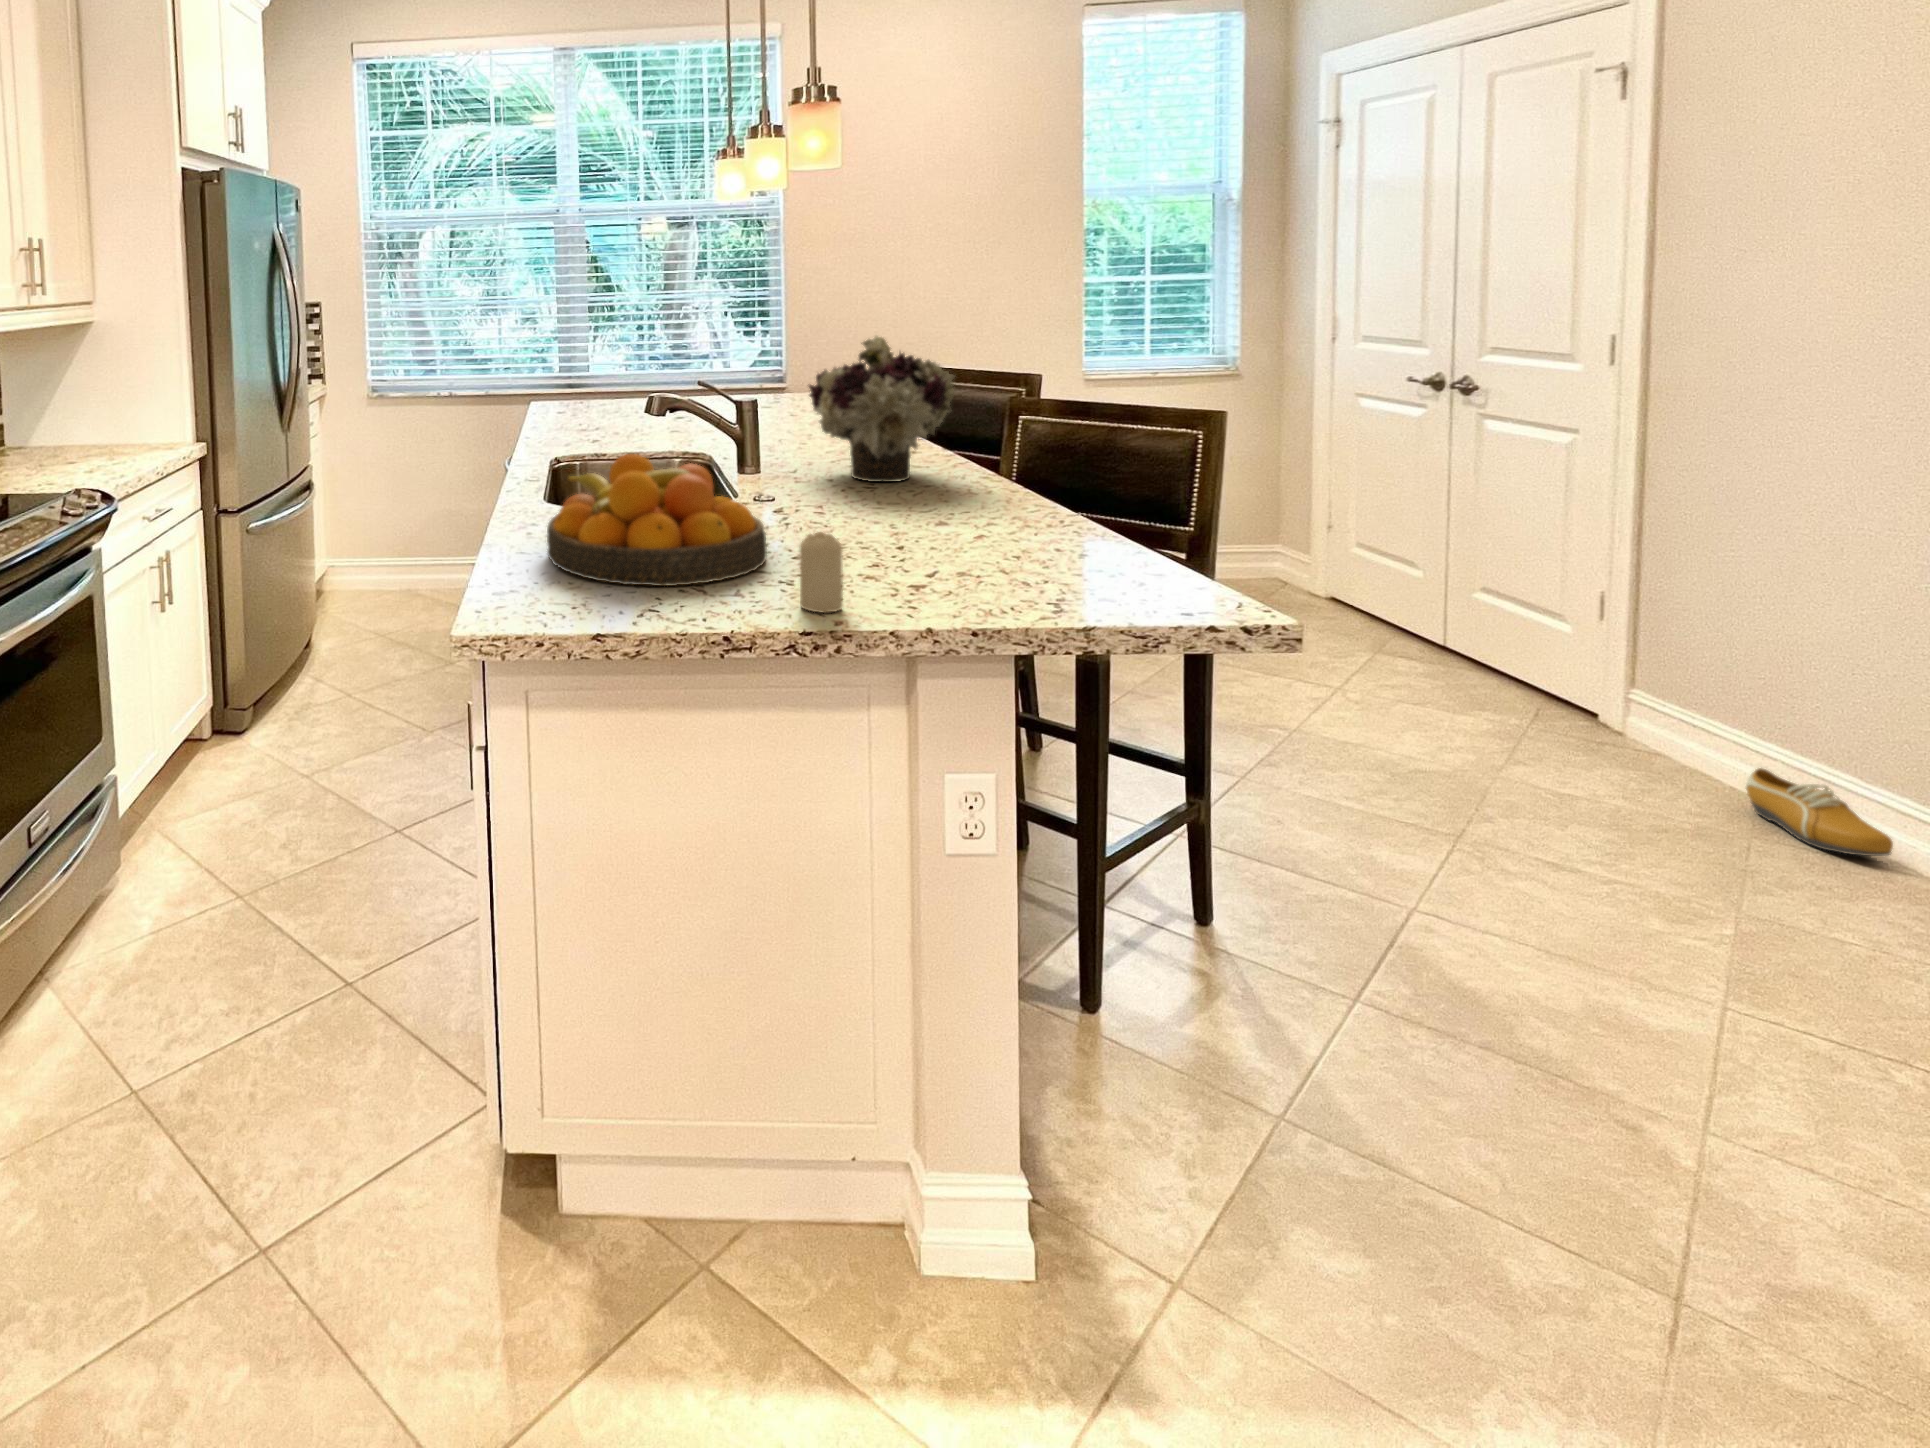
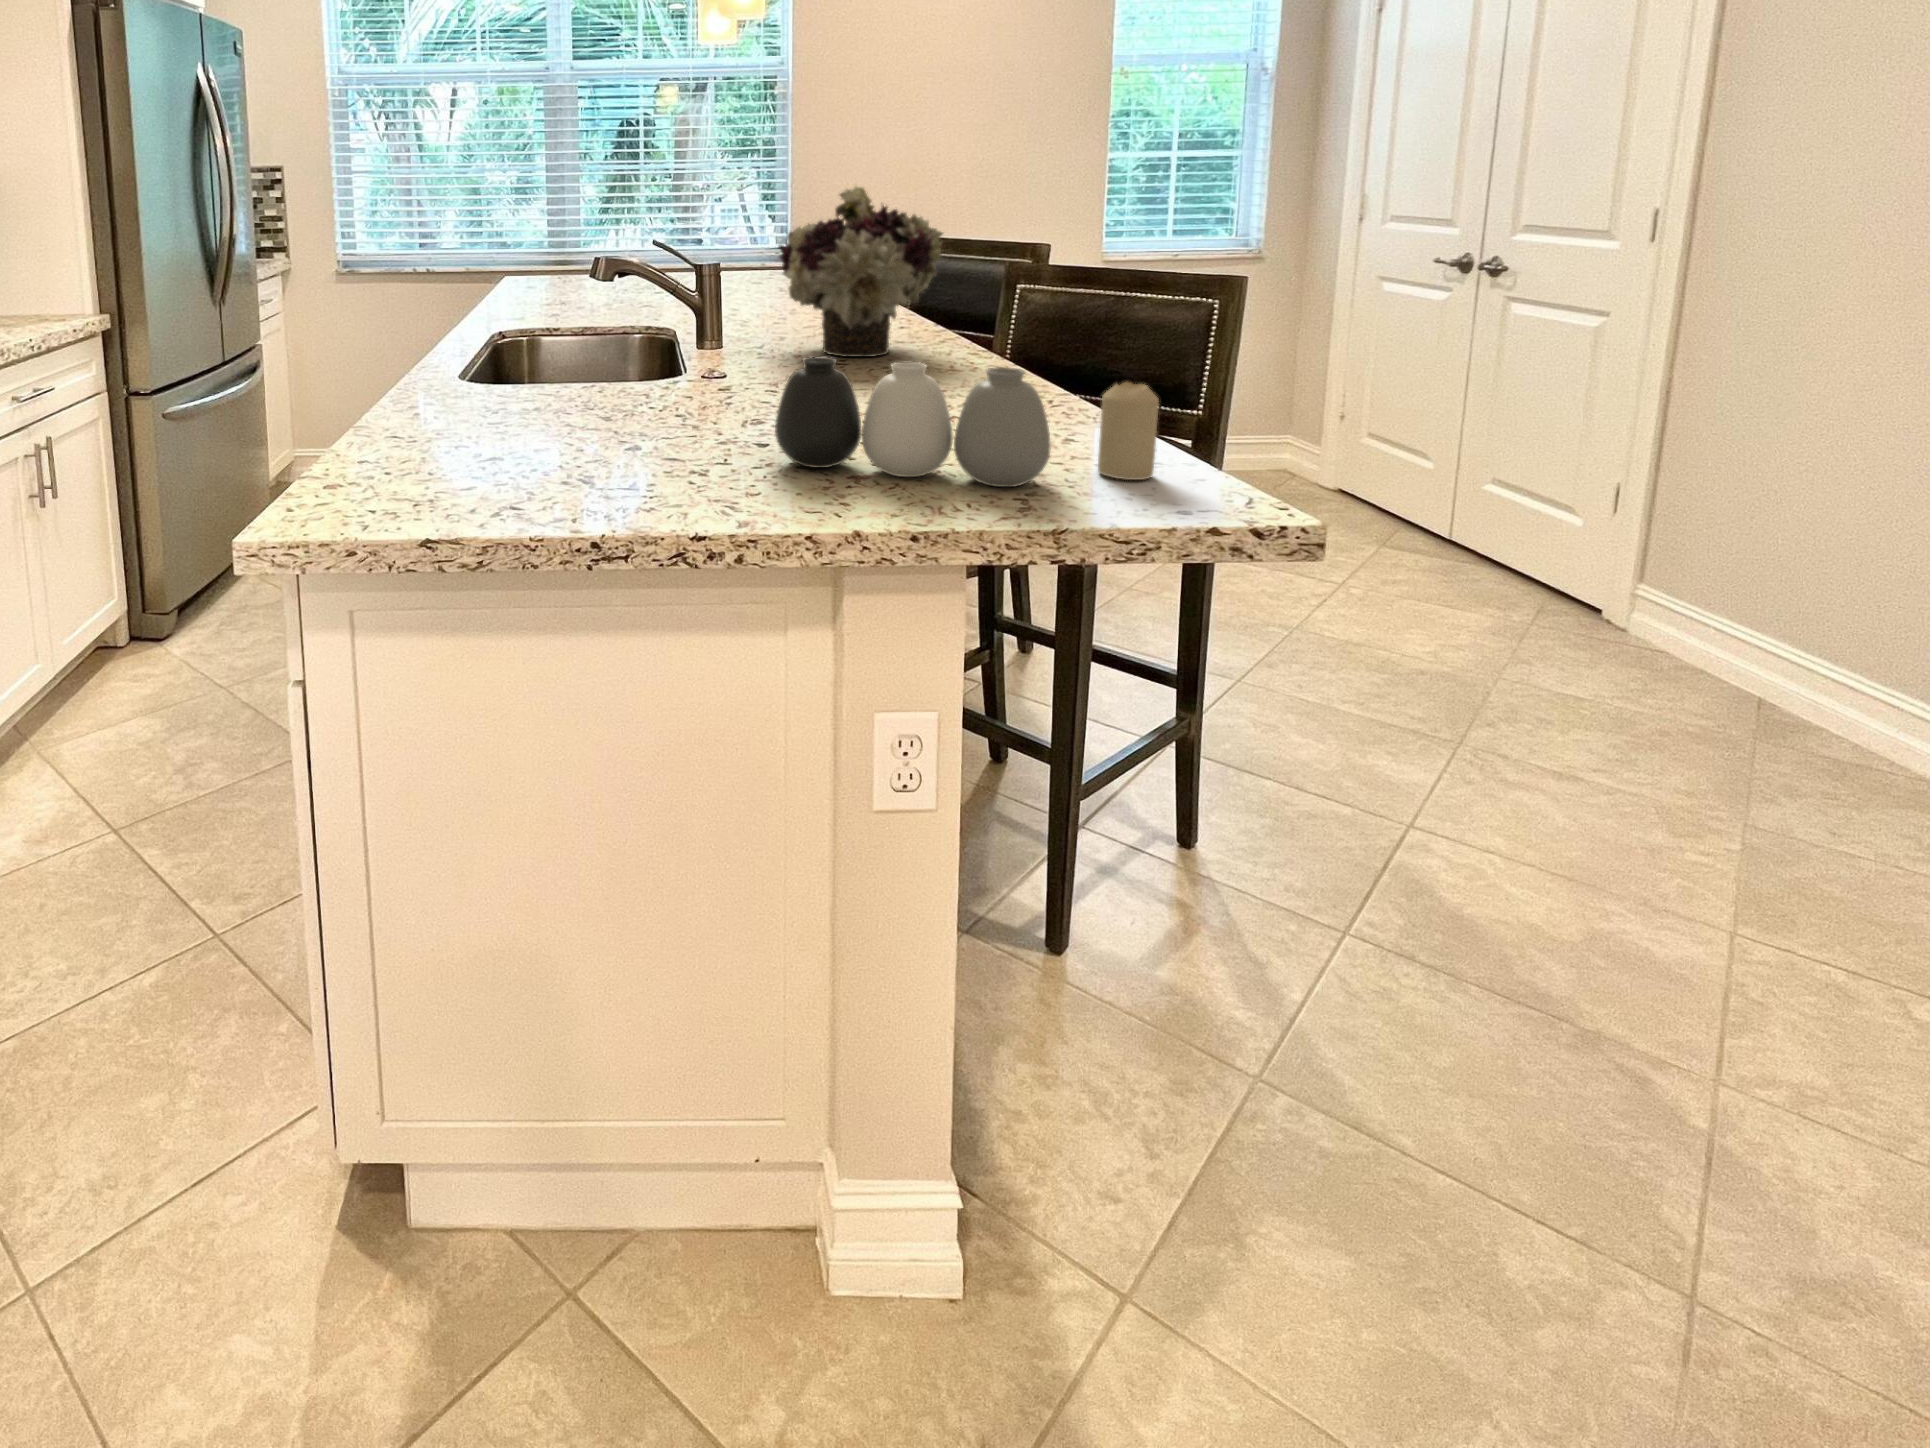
fruit bowl: present [547,454,767,586] -> none [410,313,684,477]
vase: none [847,491,1073,595] -> present [775,356,1051,487]
candle: present [800,532,843,612] -> present [1098,382,1159,480]
shoe: present [1746,768,1893,856] -> none [1747,666,1897,758]

